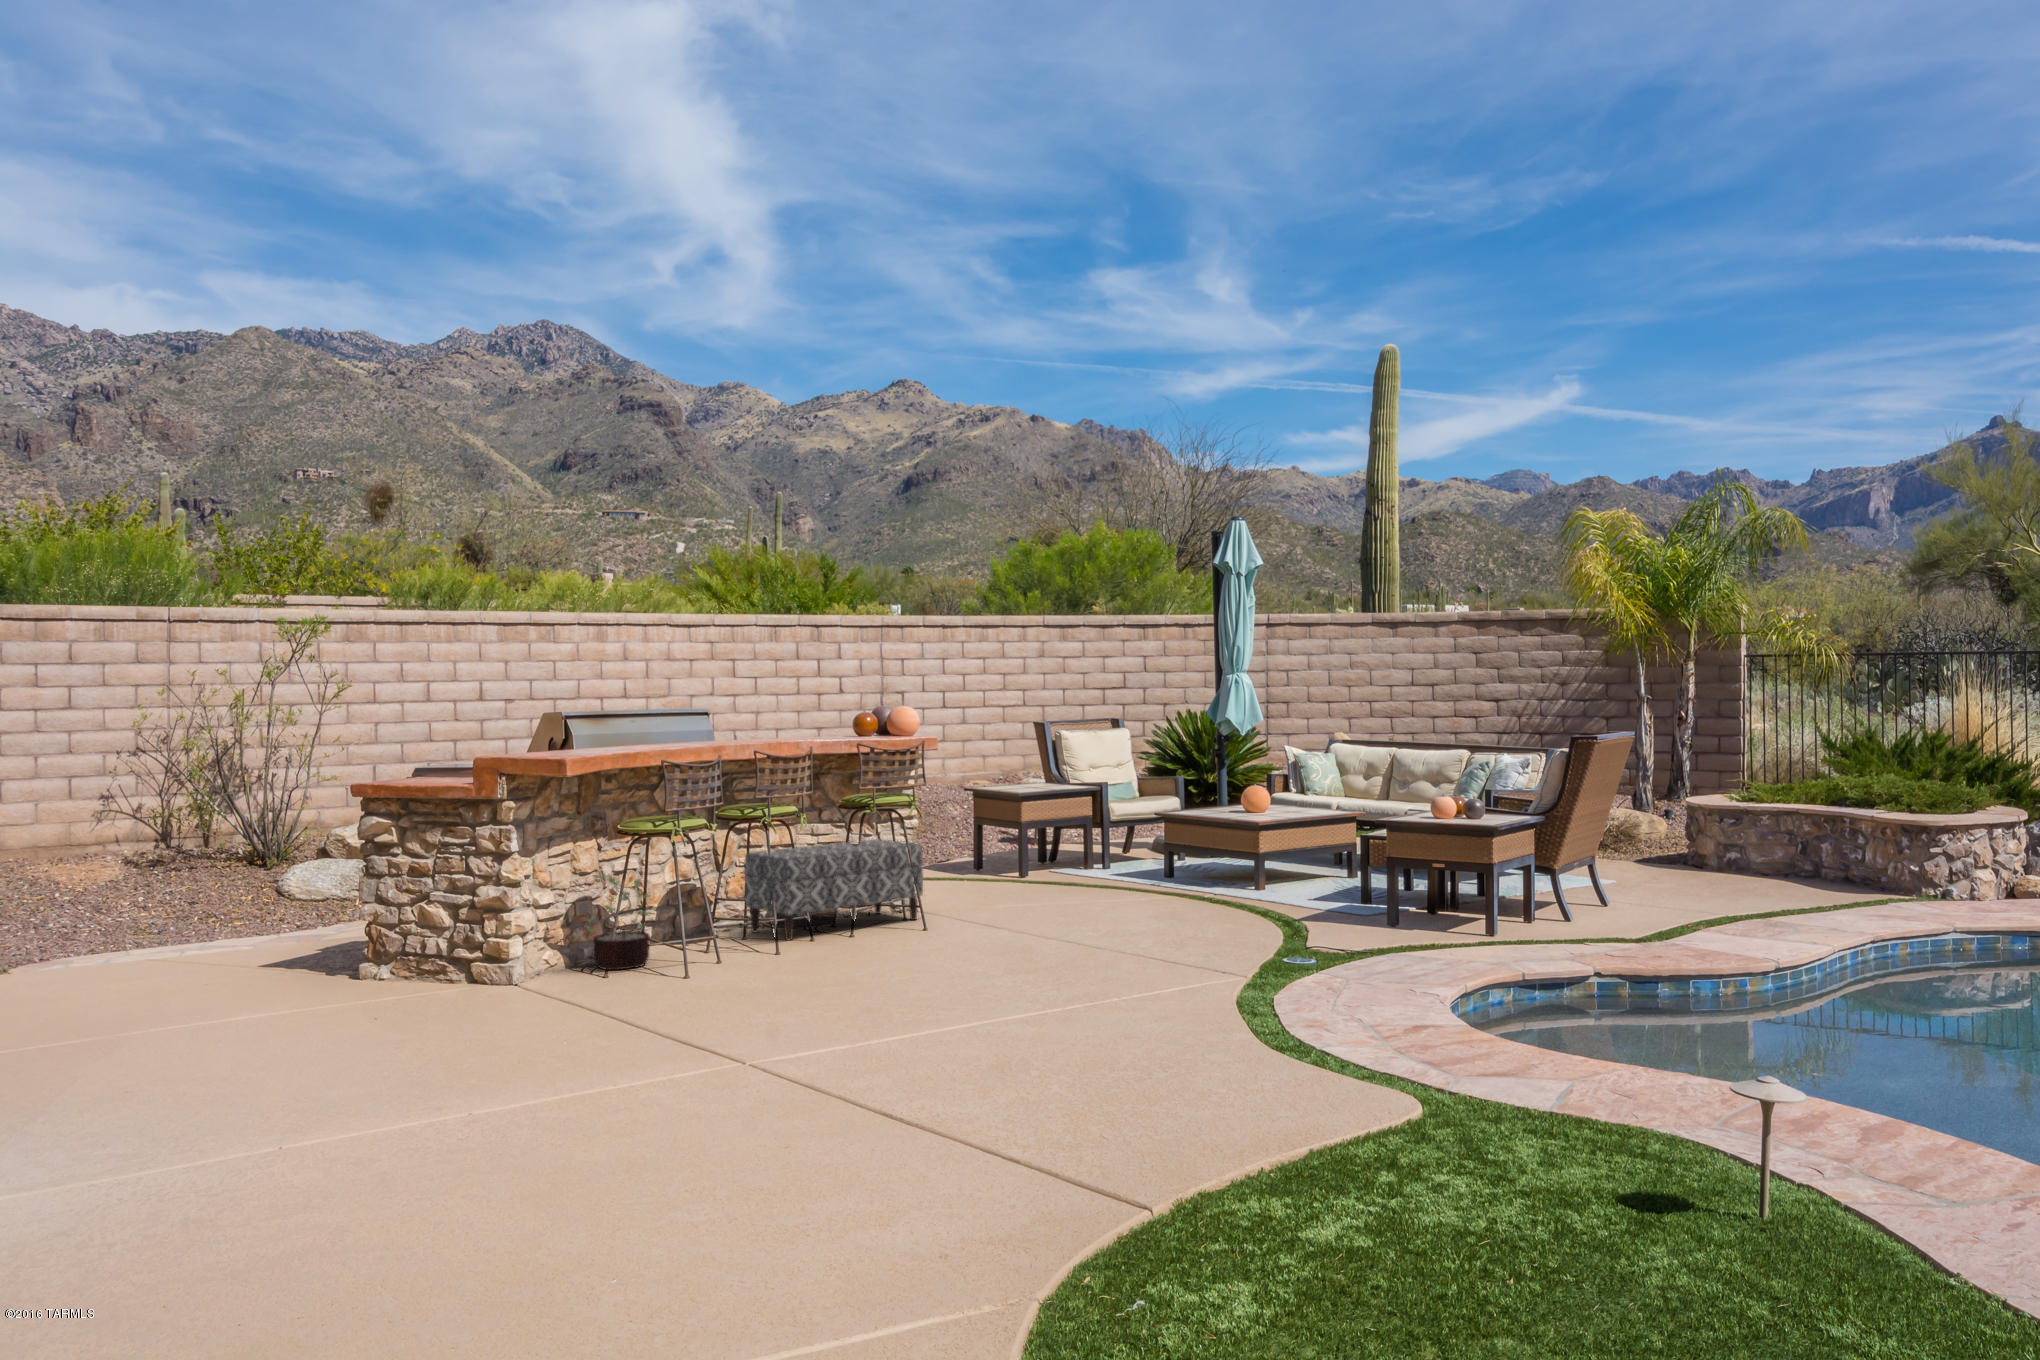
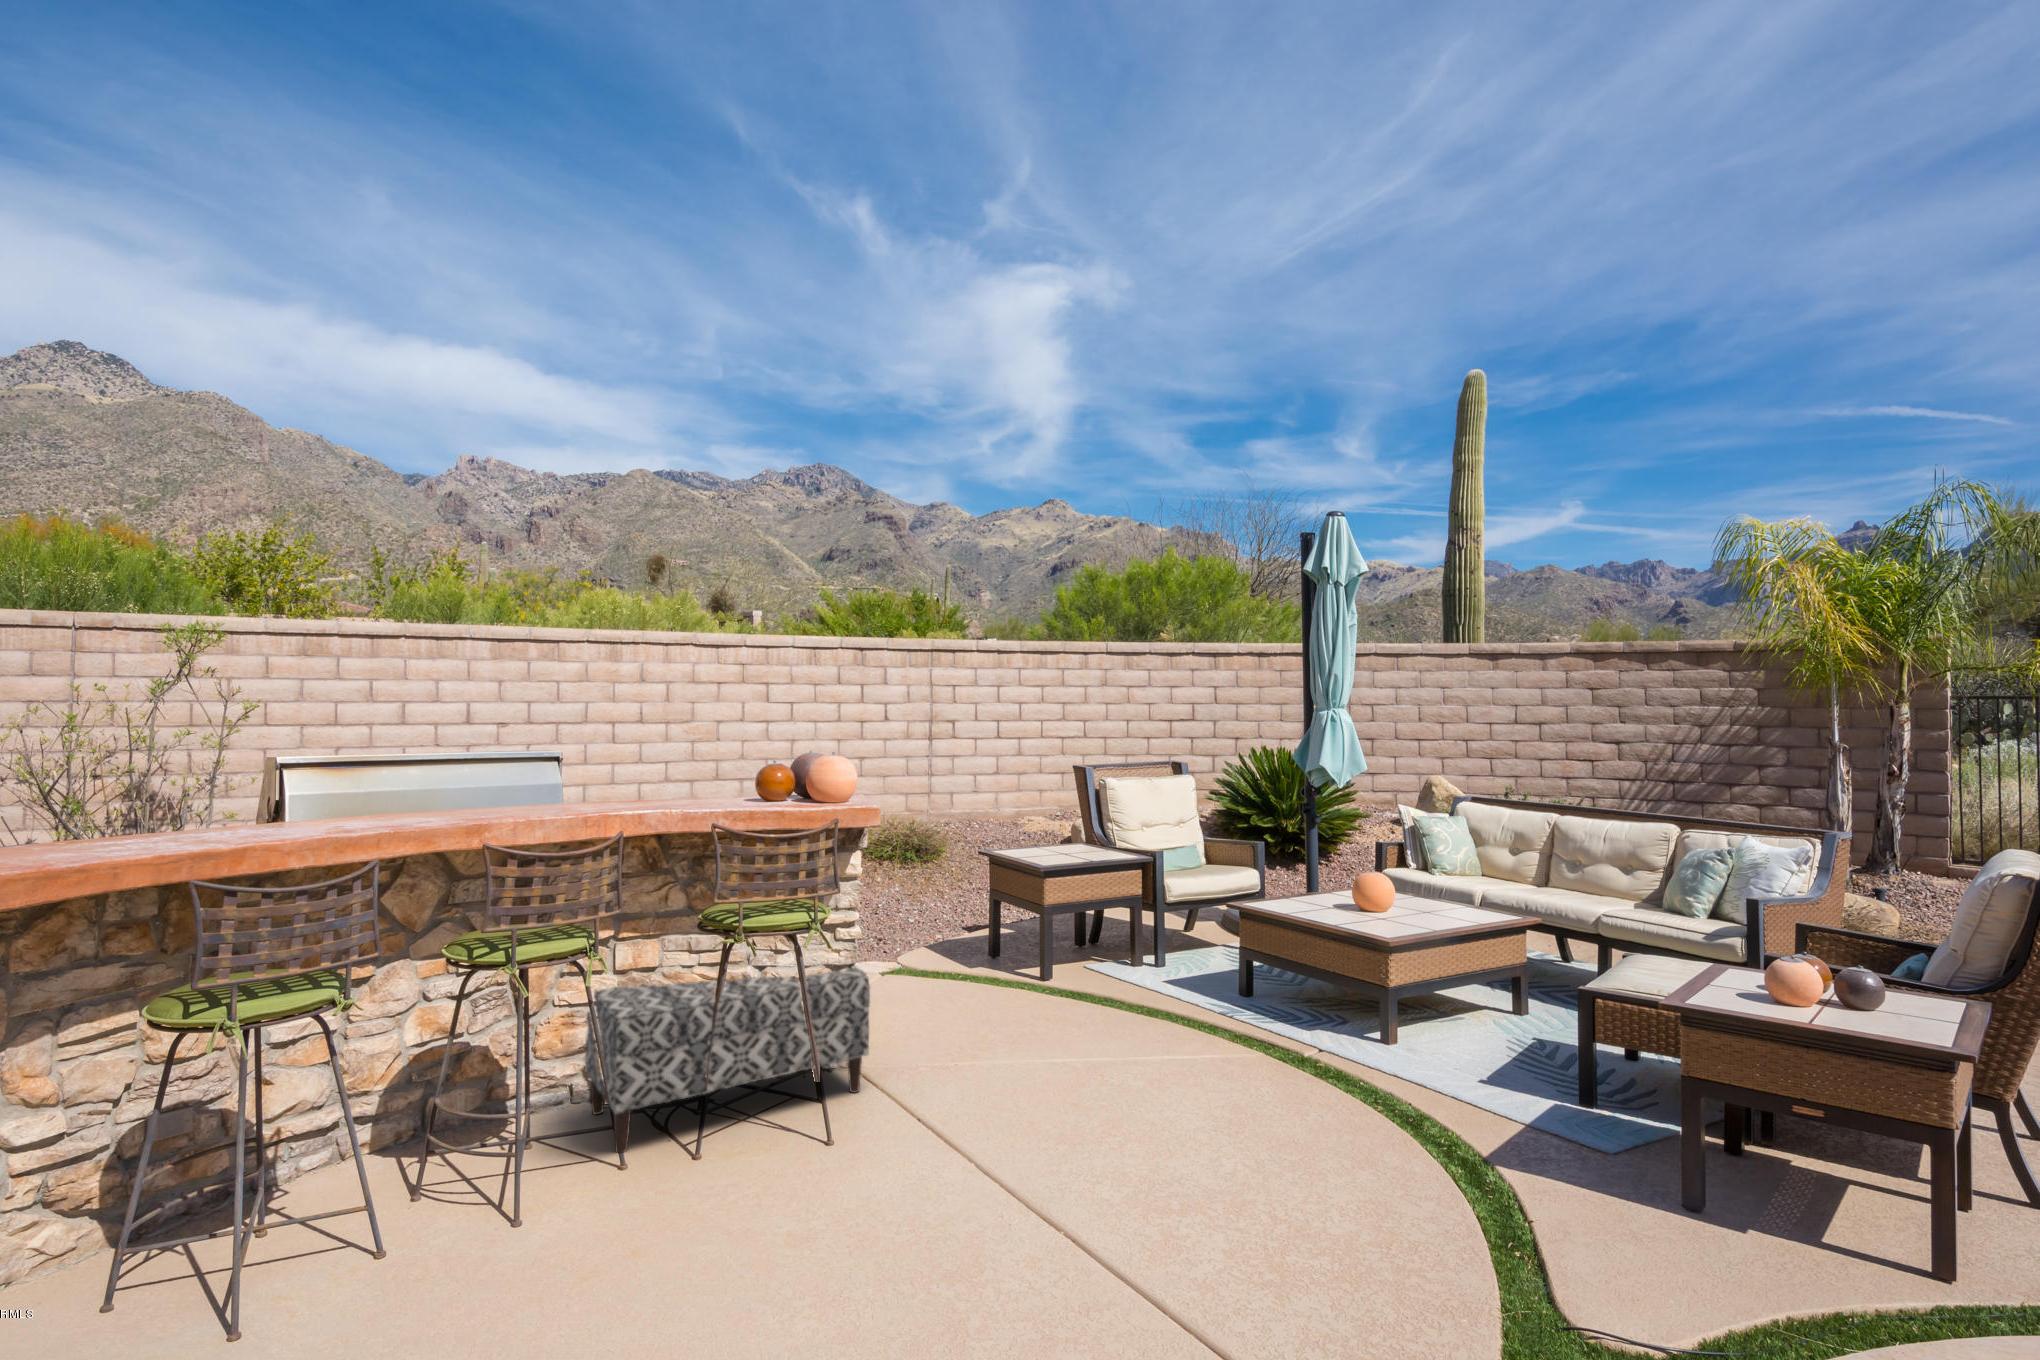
decorative plant: present [583,871,650,970] -> none [164,1063,321,1266]

